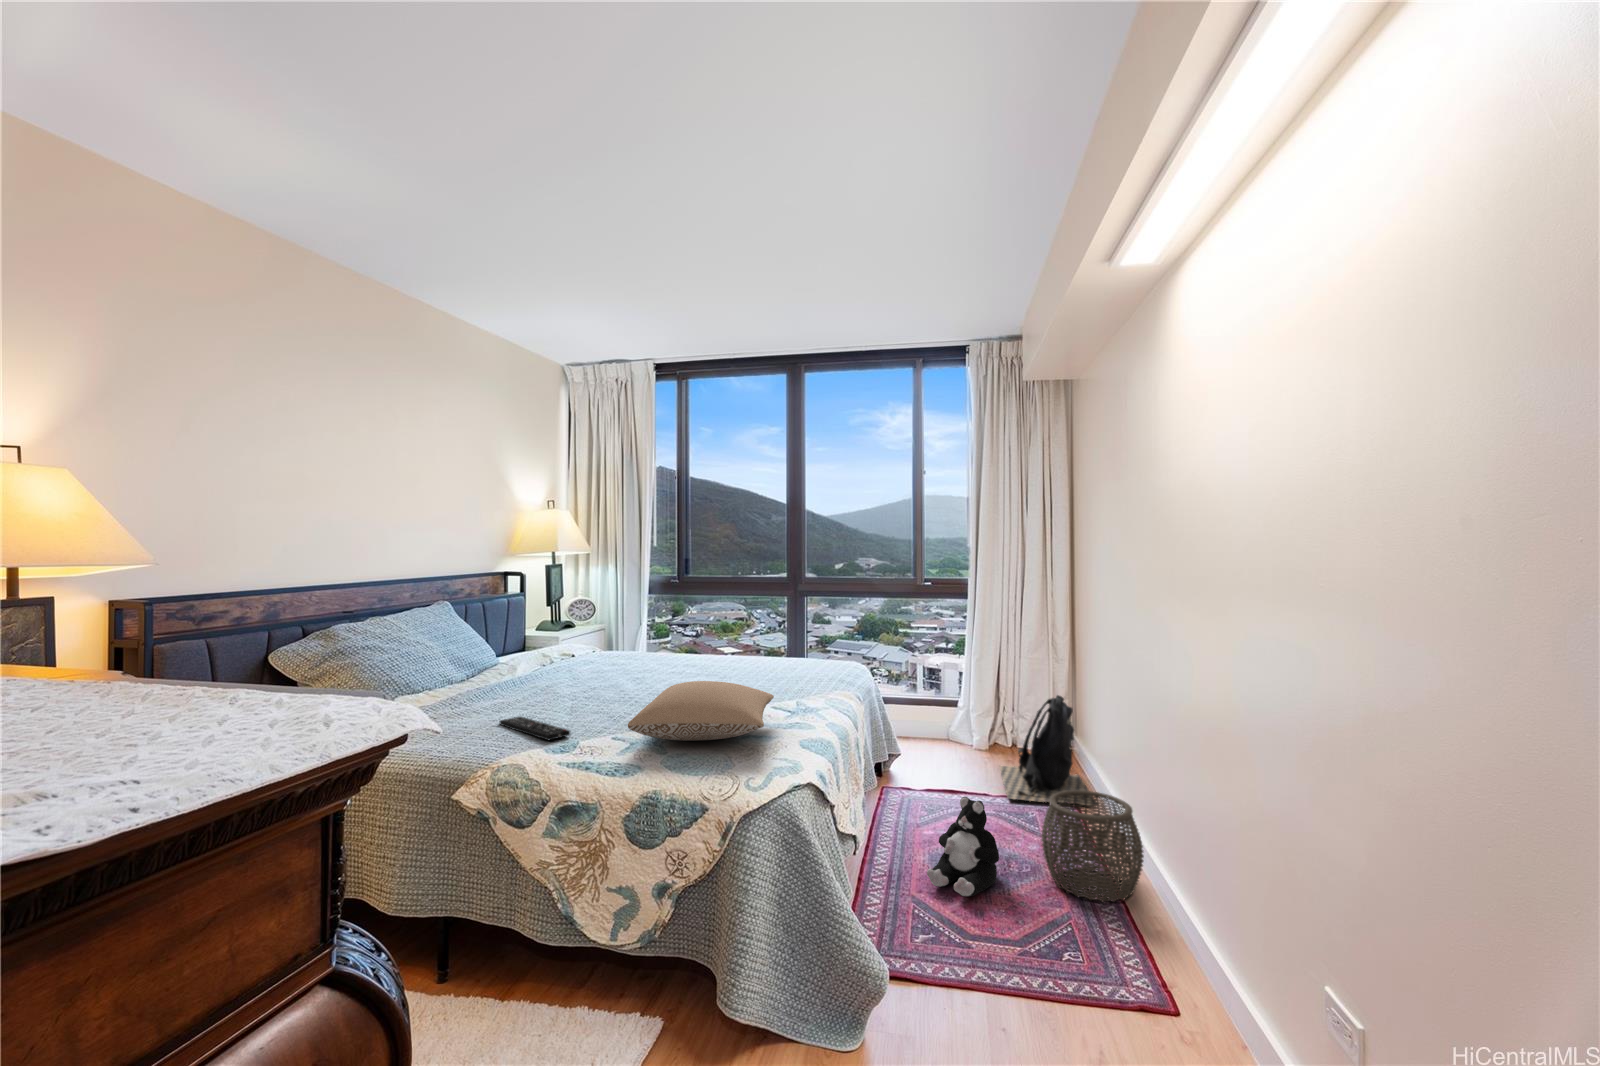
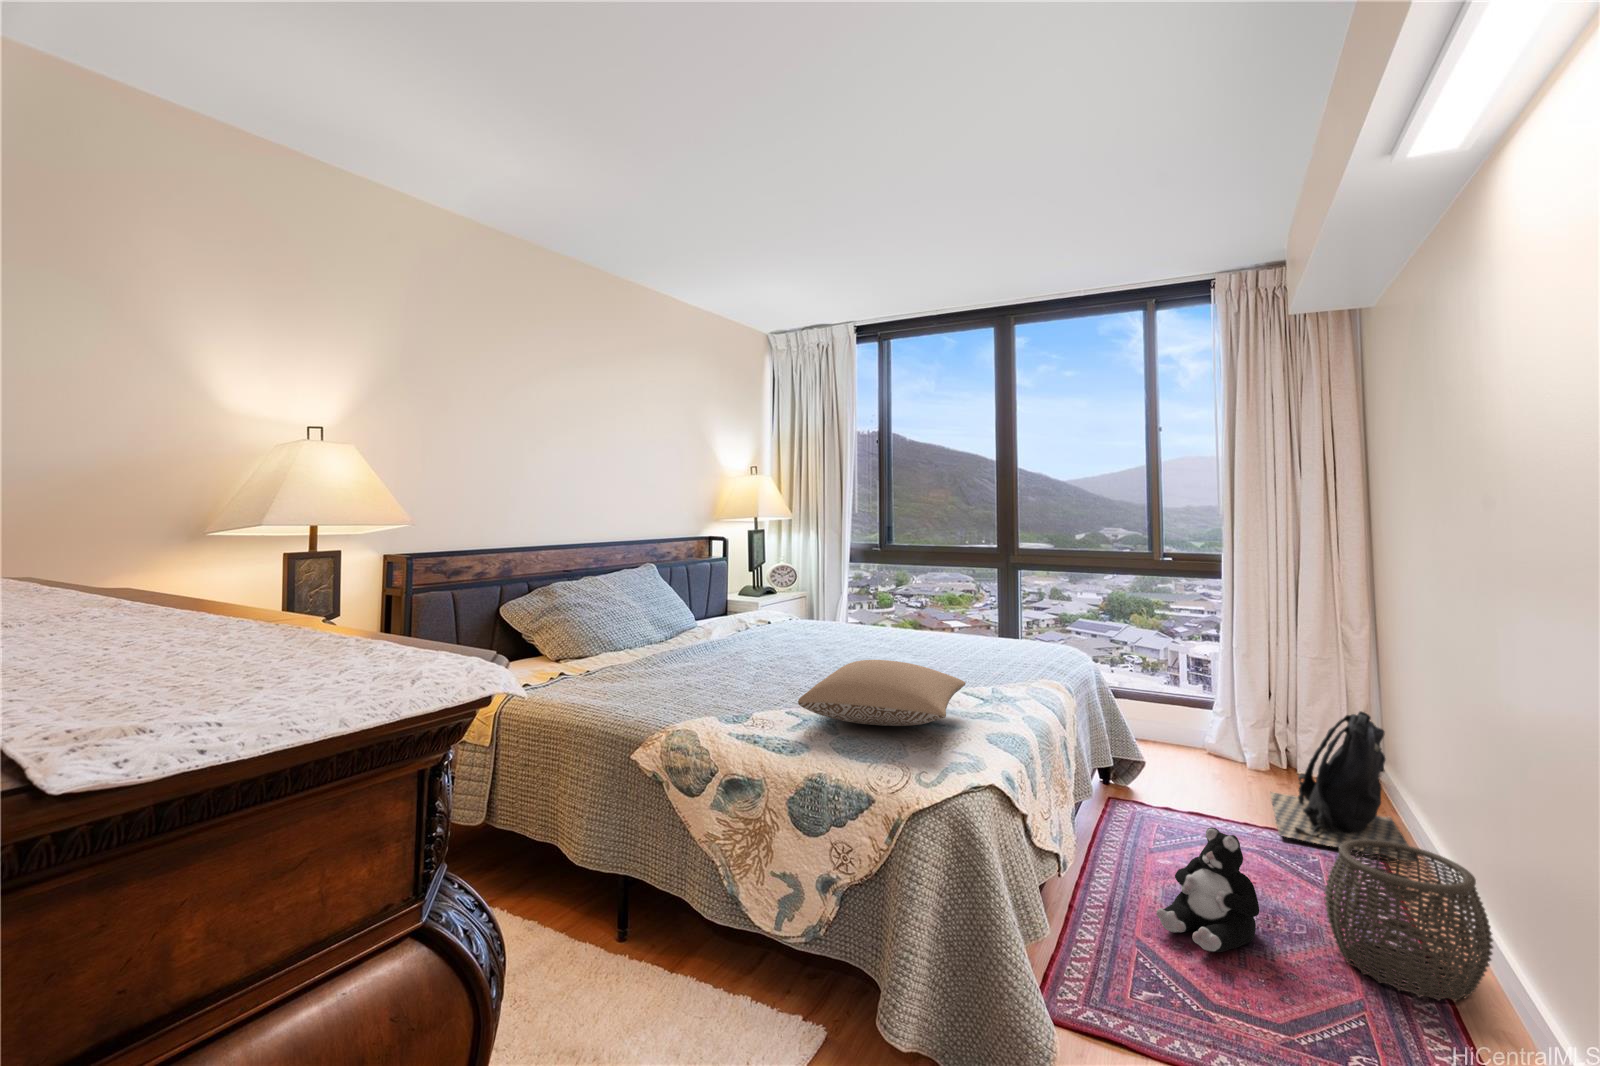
remote control: present [499,717,570,740] -> none [683,682,746,709]

